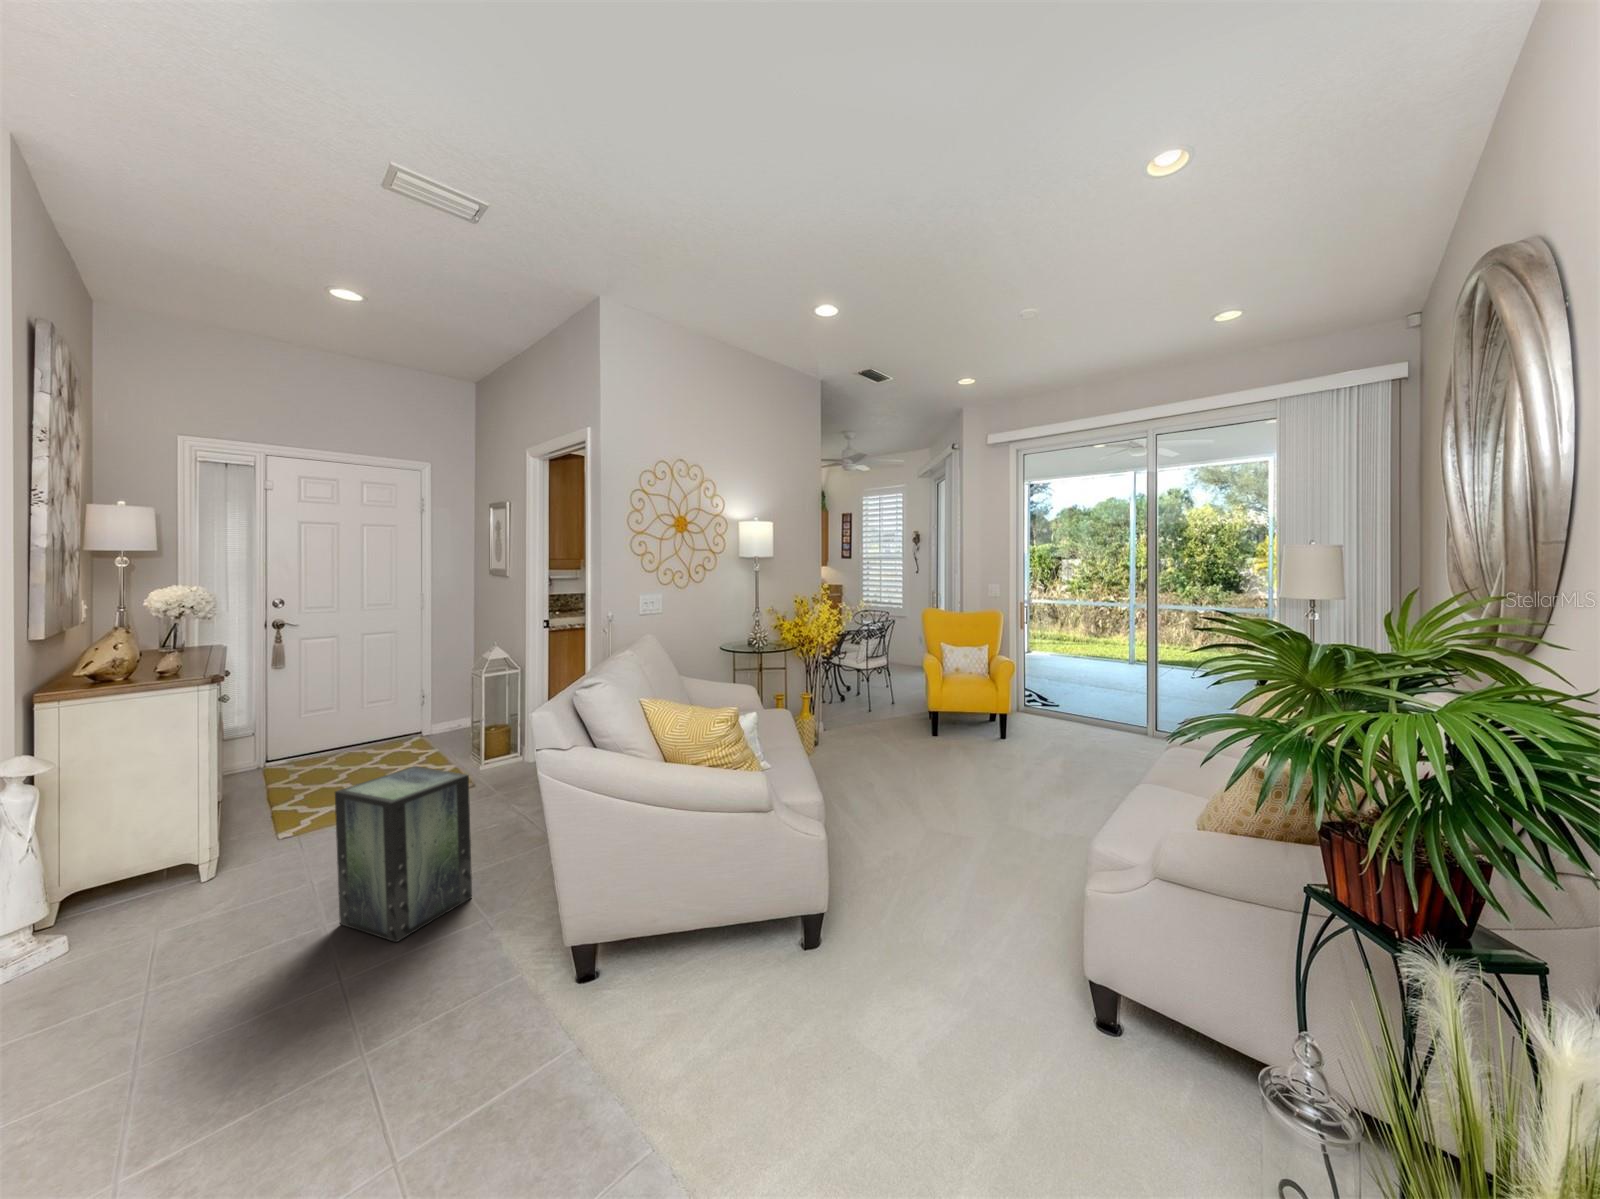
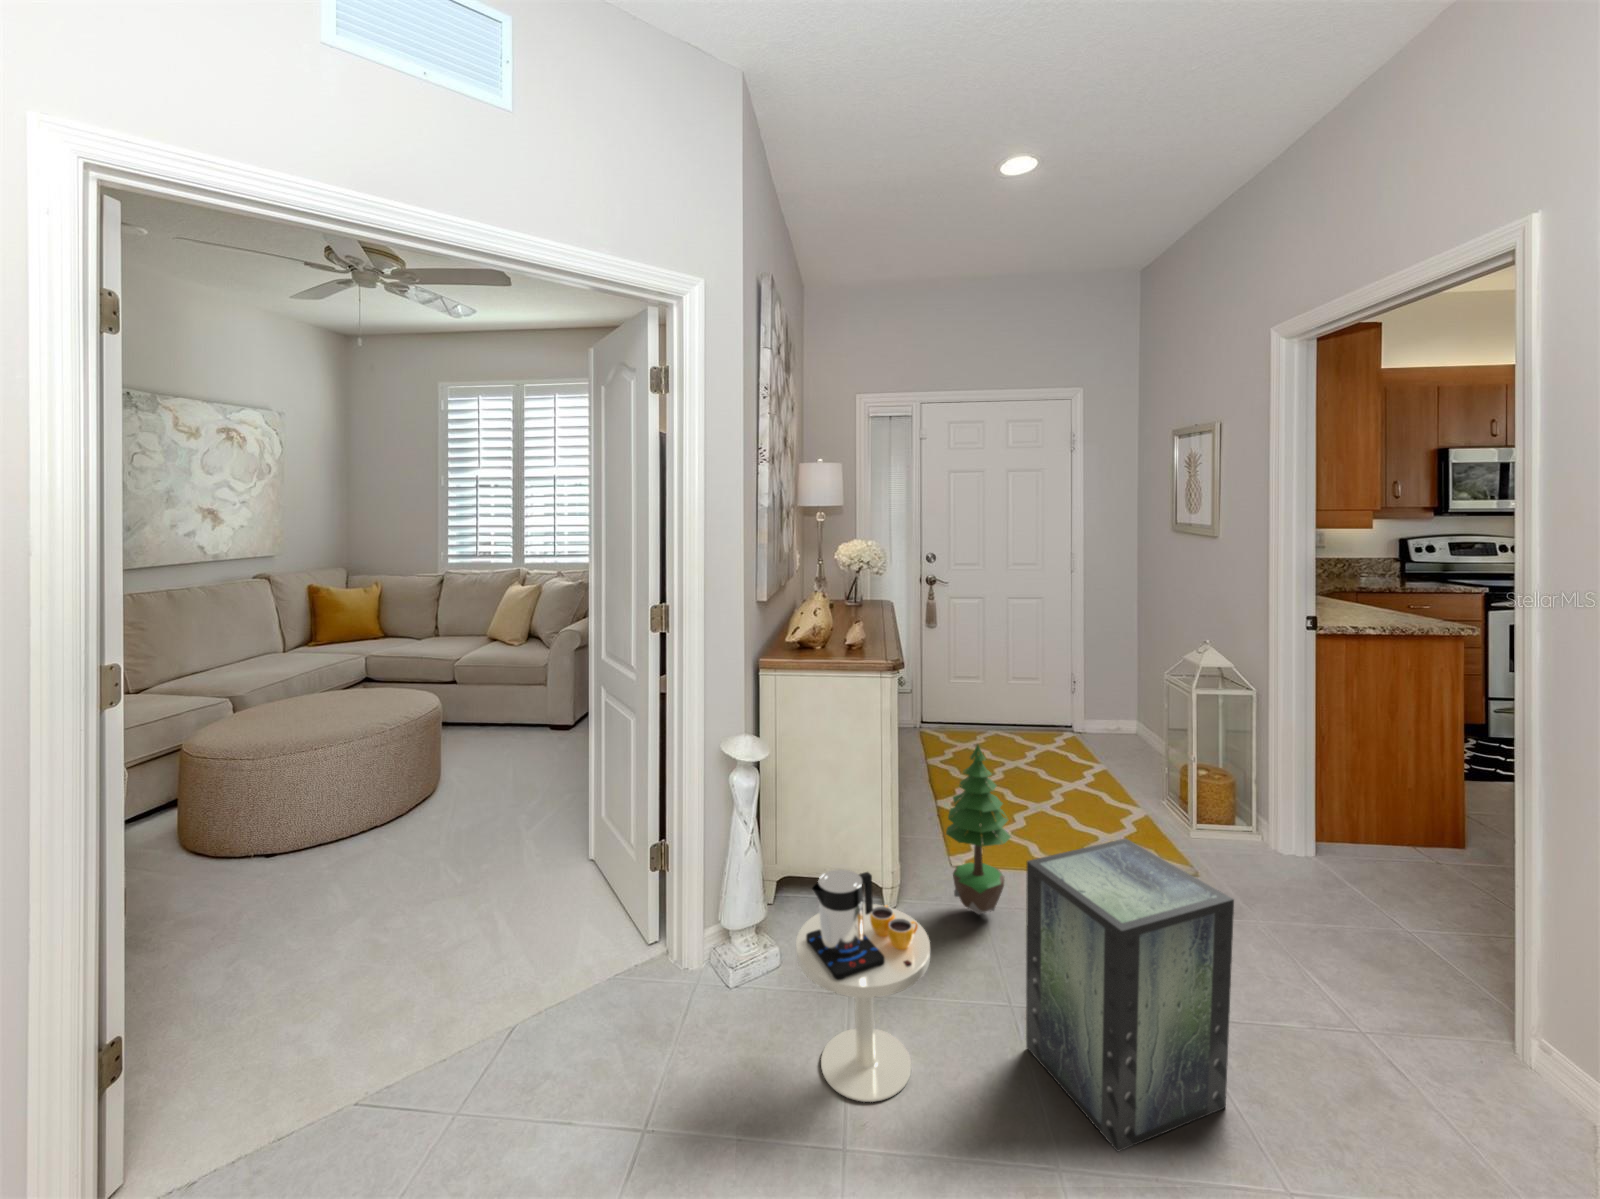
potted tree: none [276,735,340,871] -> present [946,745,1011,914]
side table: none [94,831,247,1017] -> present [796,869,930,1102]

